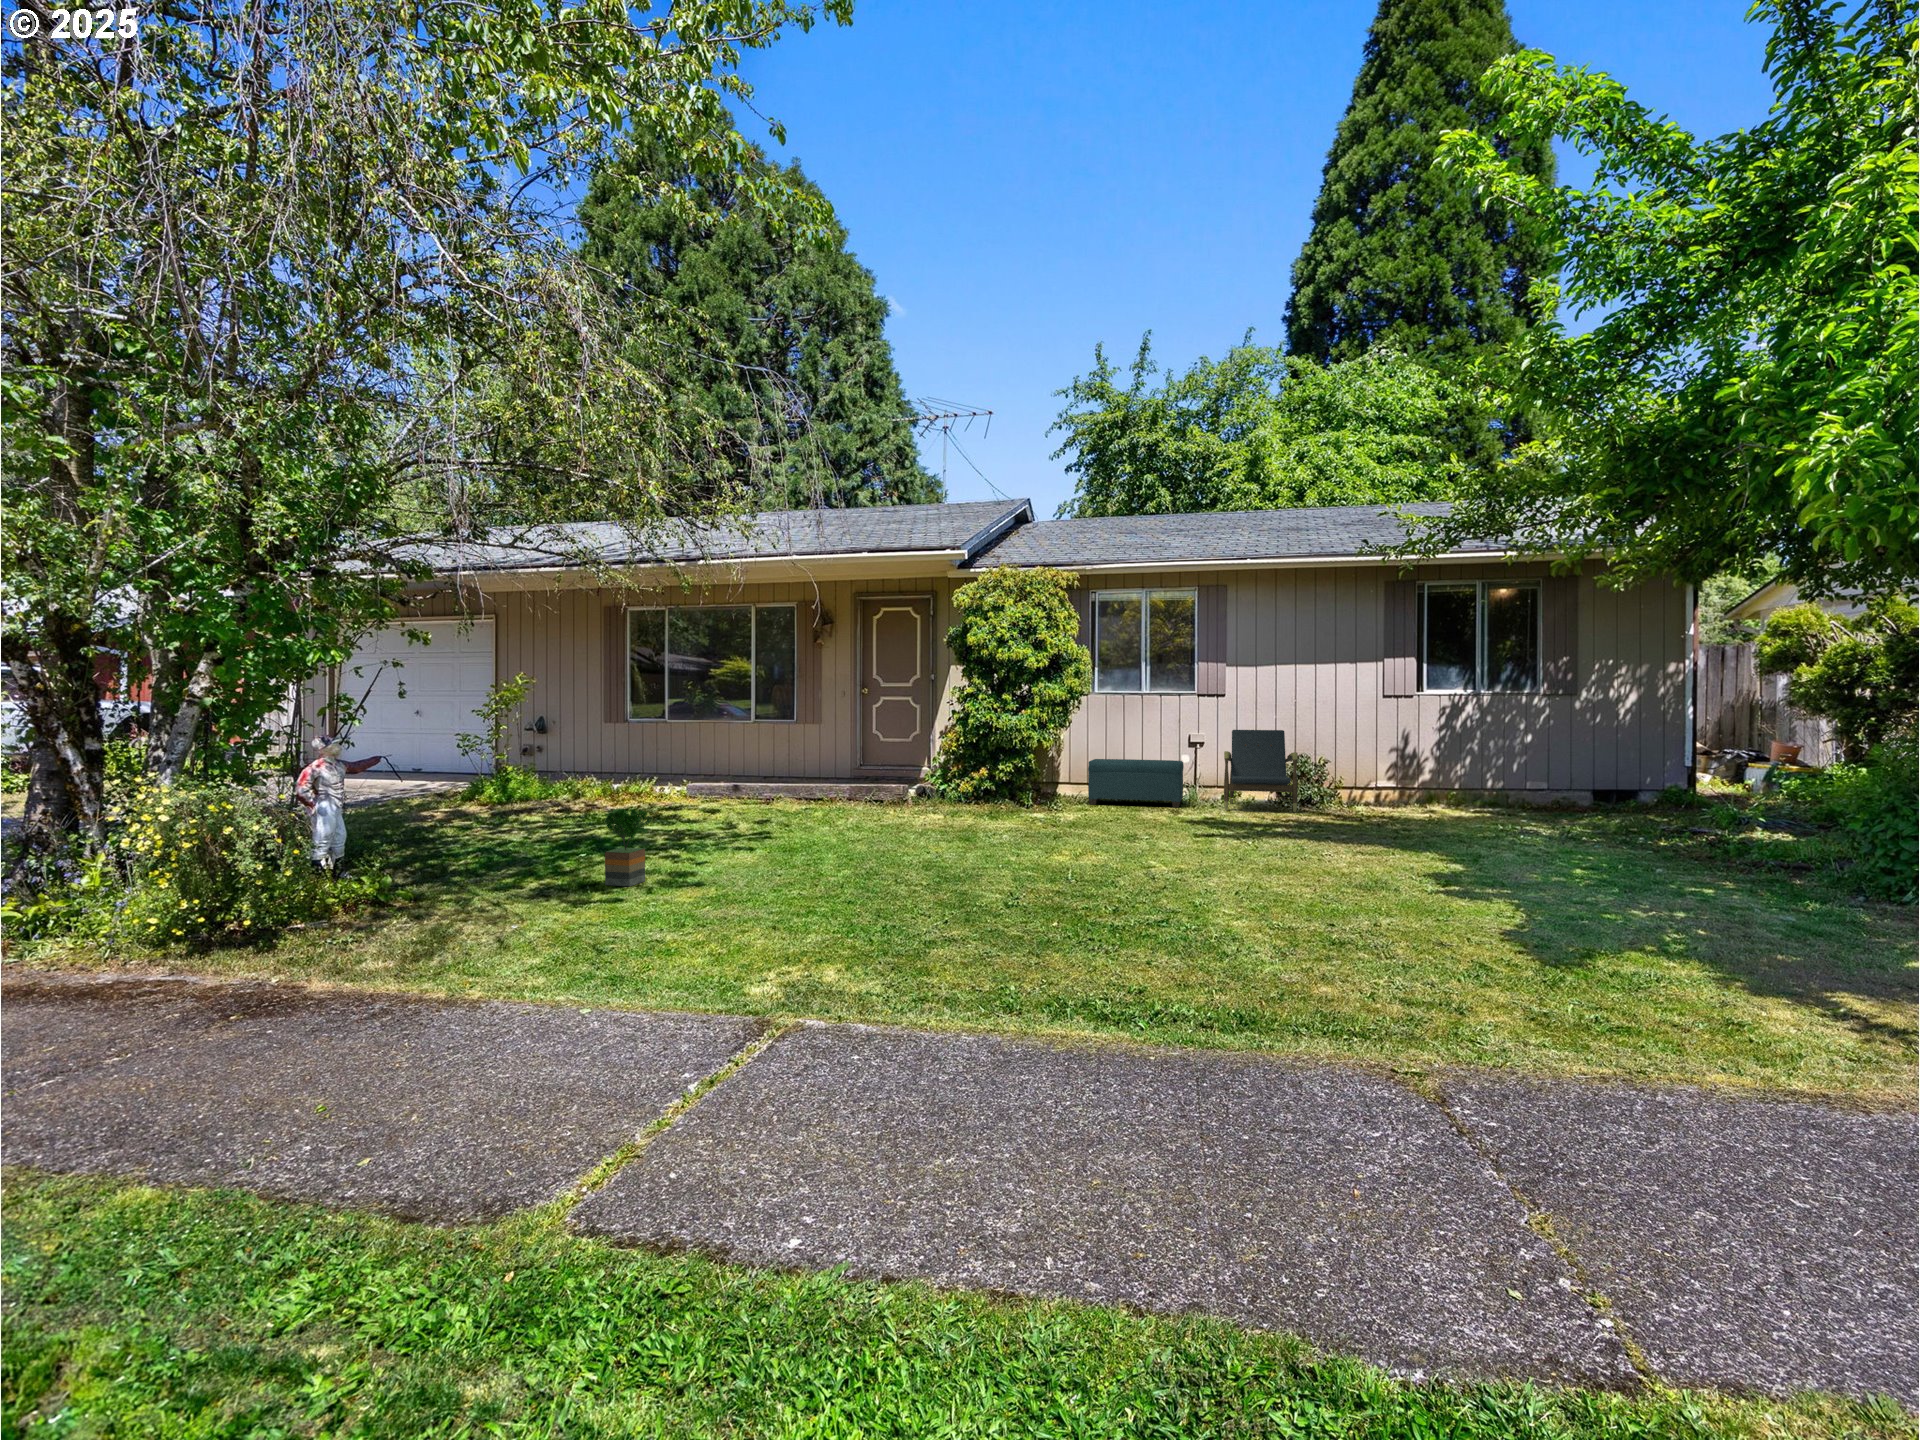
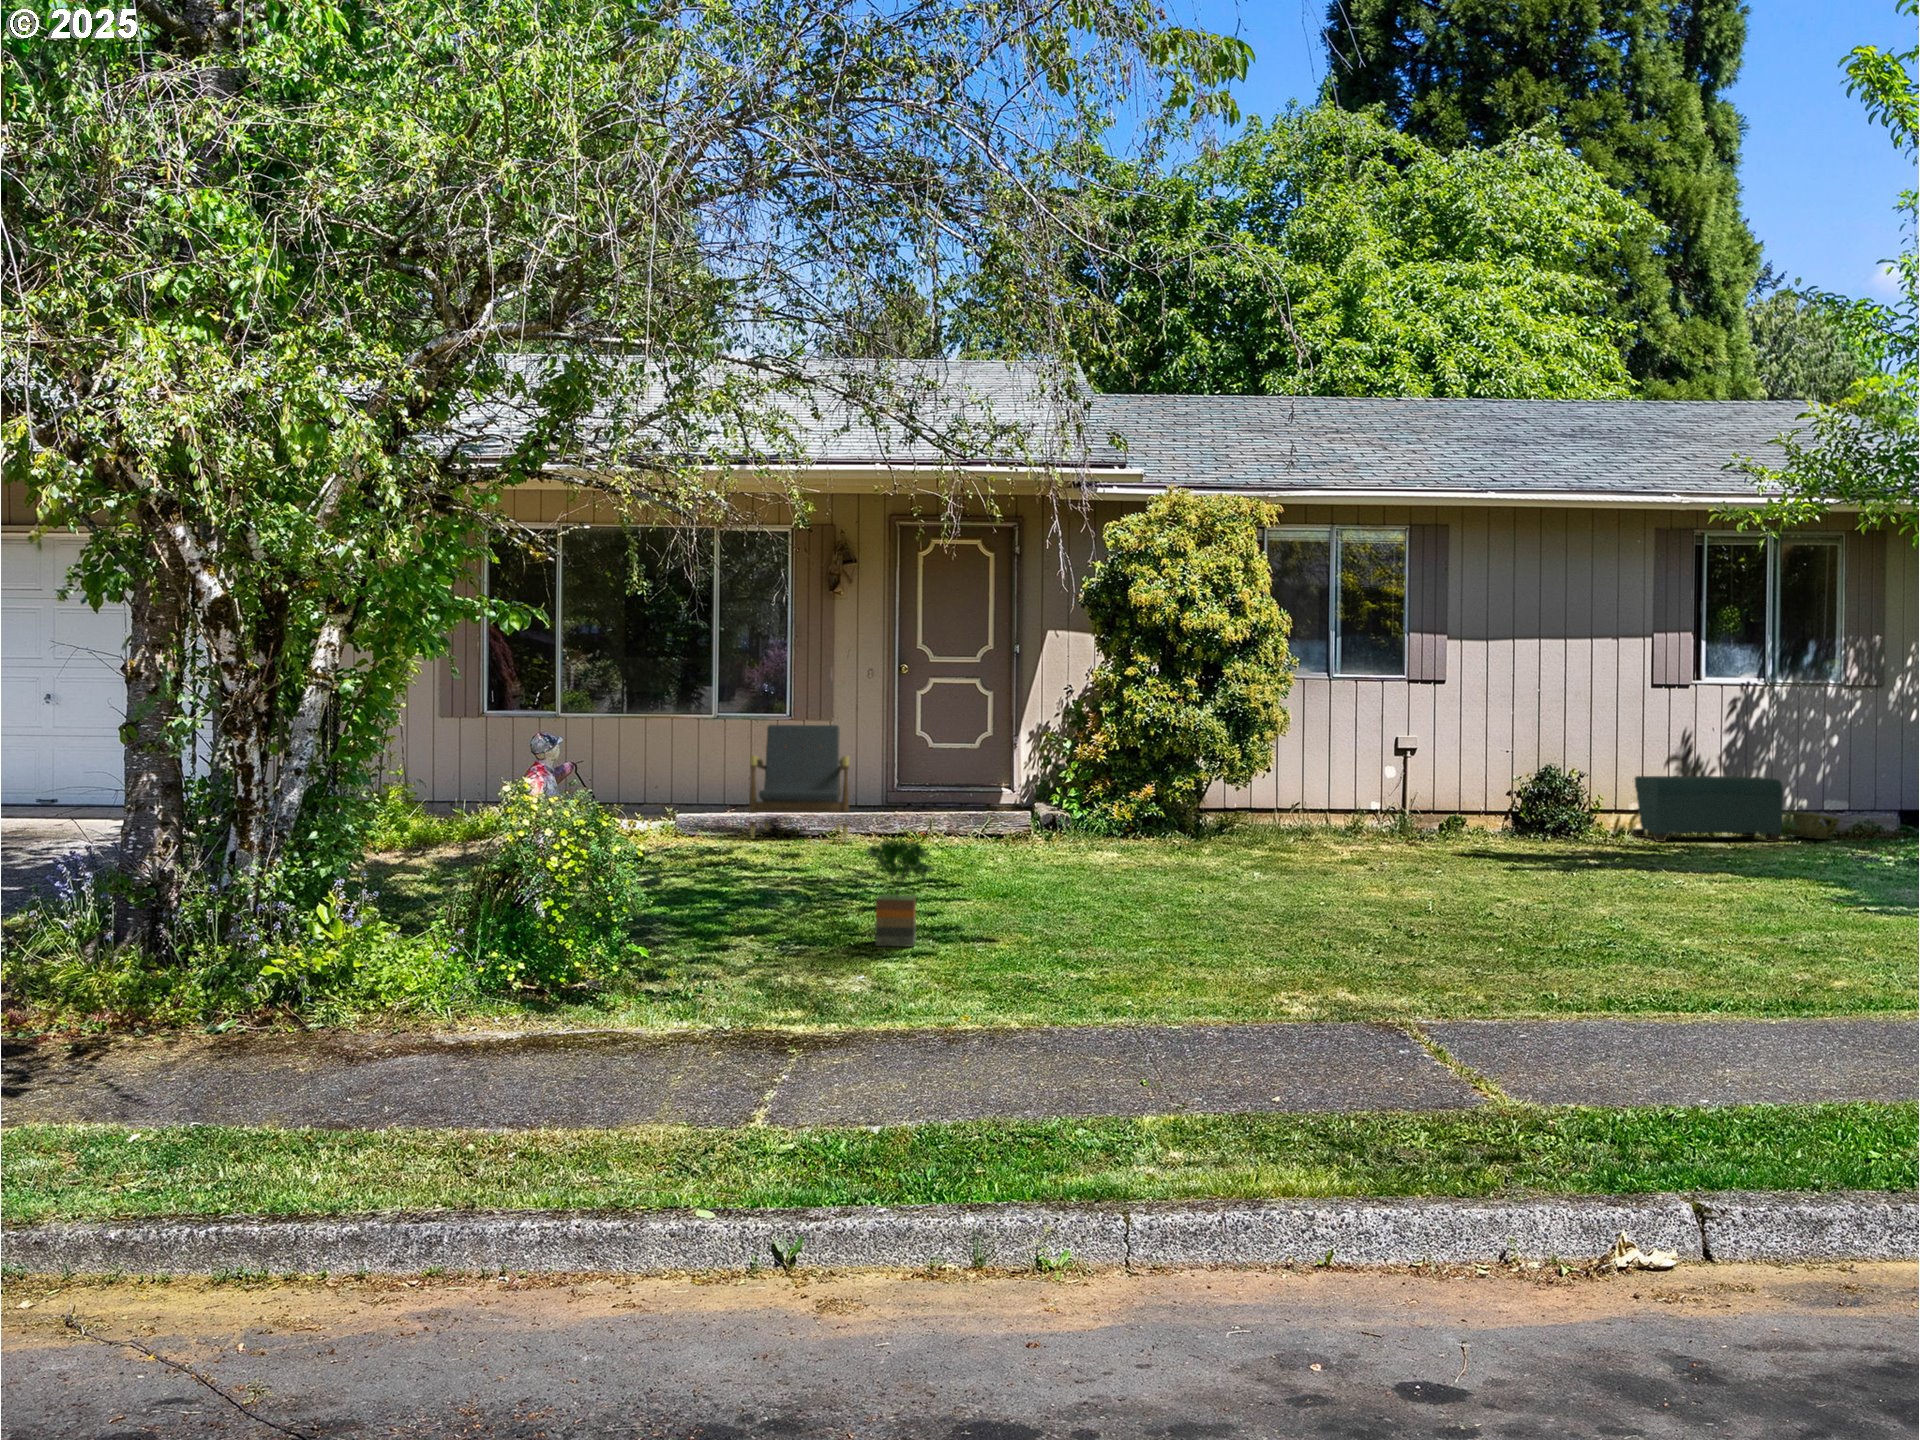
lounge chair: present [1224,730,1298,812] -> present [750,725,849,839]
bench: present [1088,759,1184,807] -> present [1632,776,1783,842]
woven basket: none [1485,789,1528,811] -> present [1786,812,1840,839]

